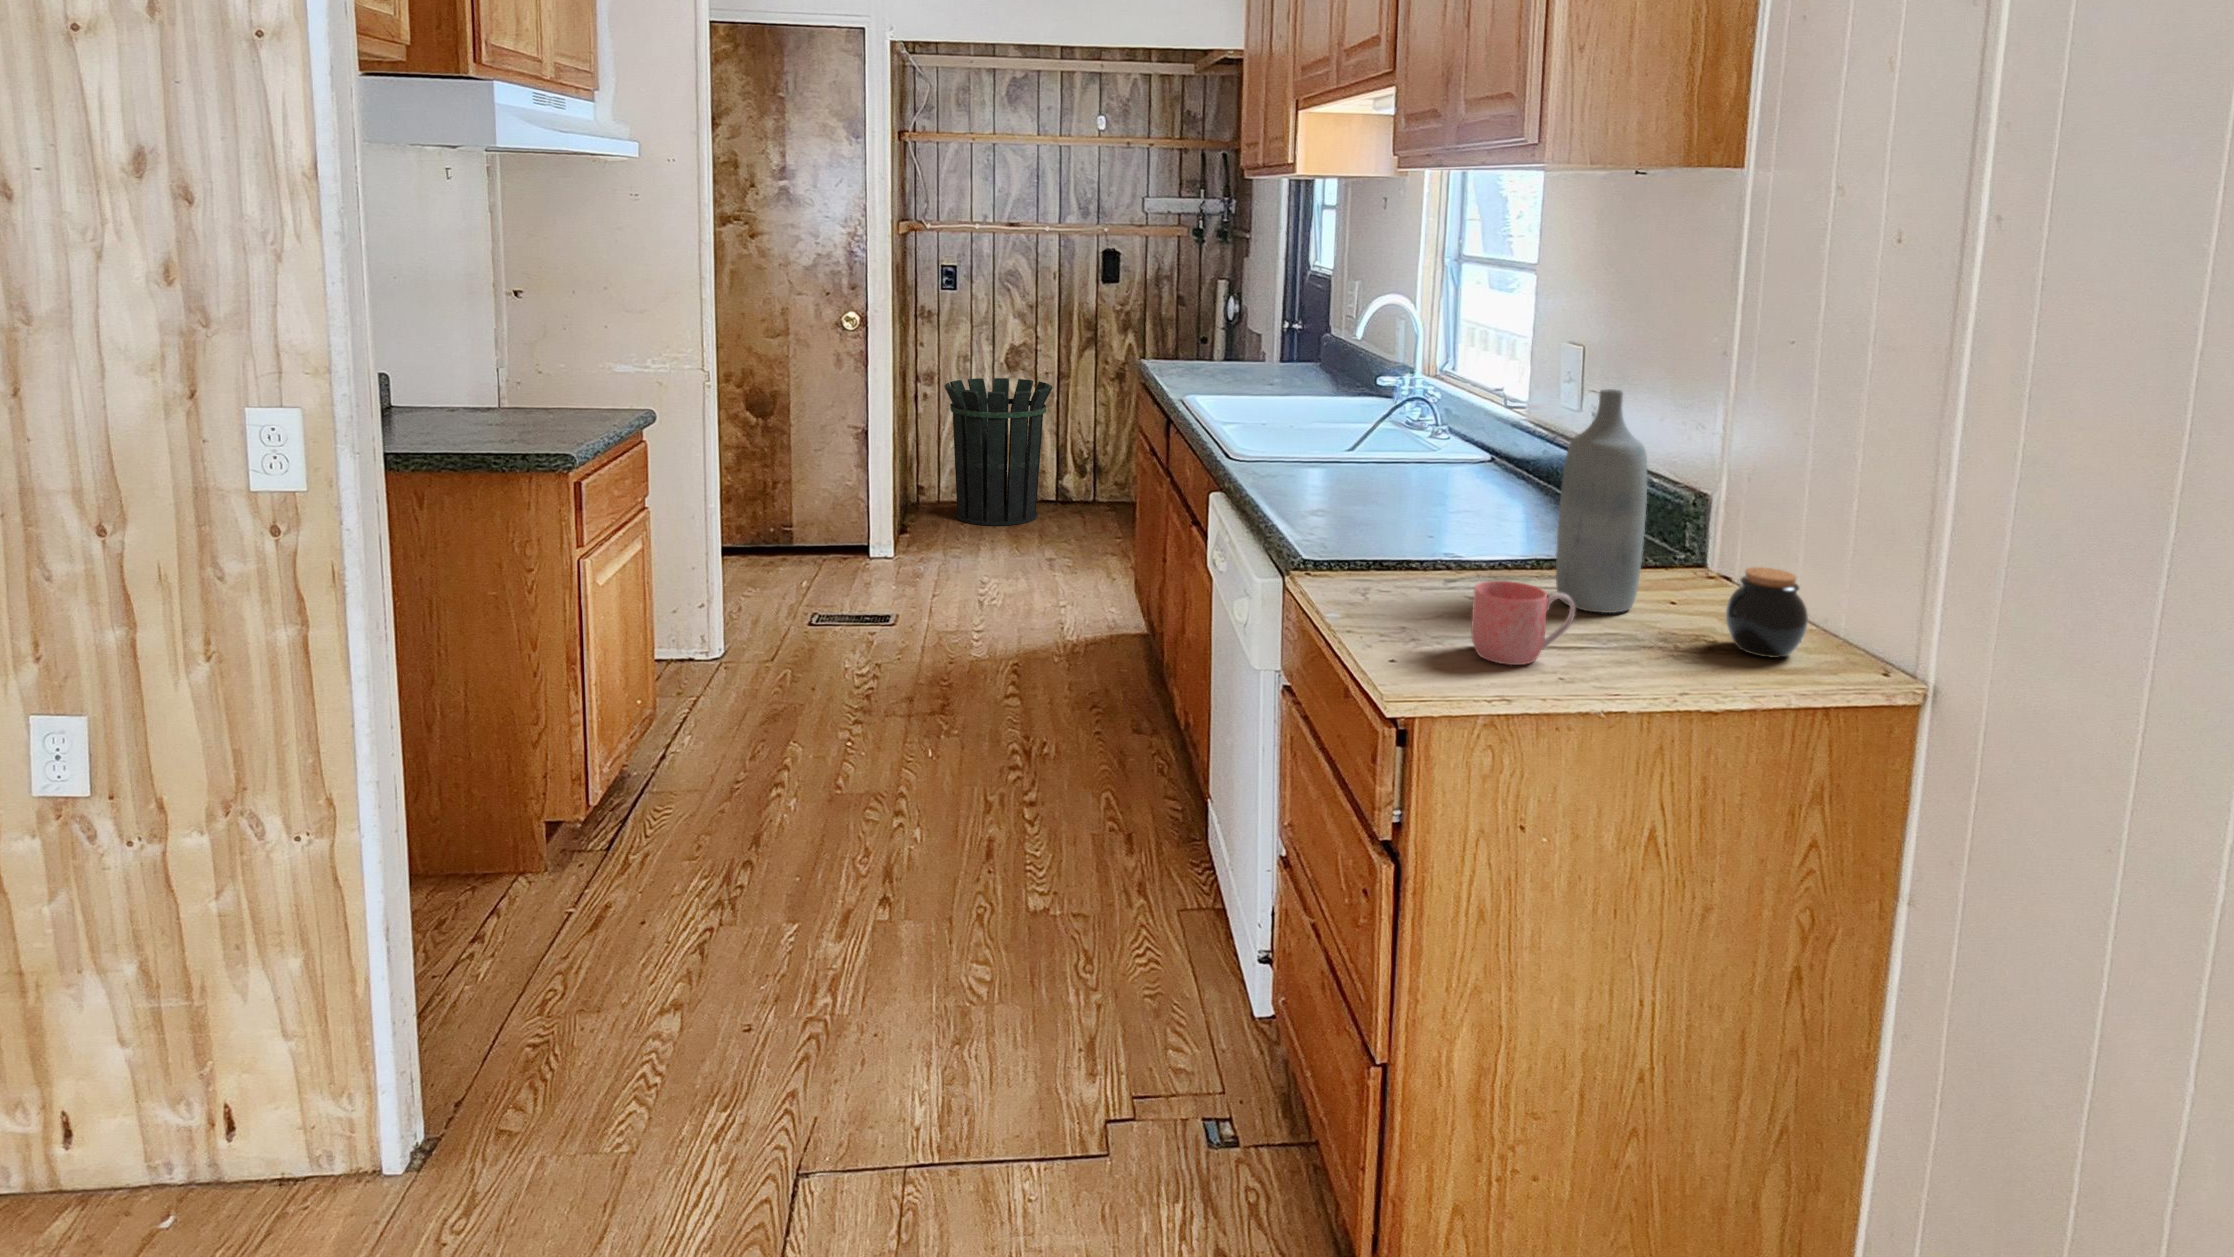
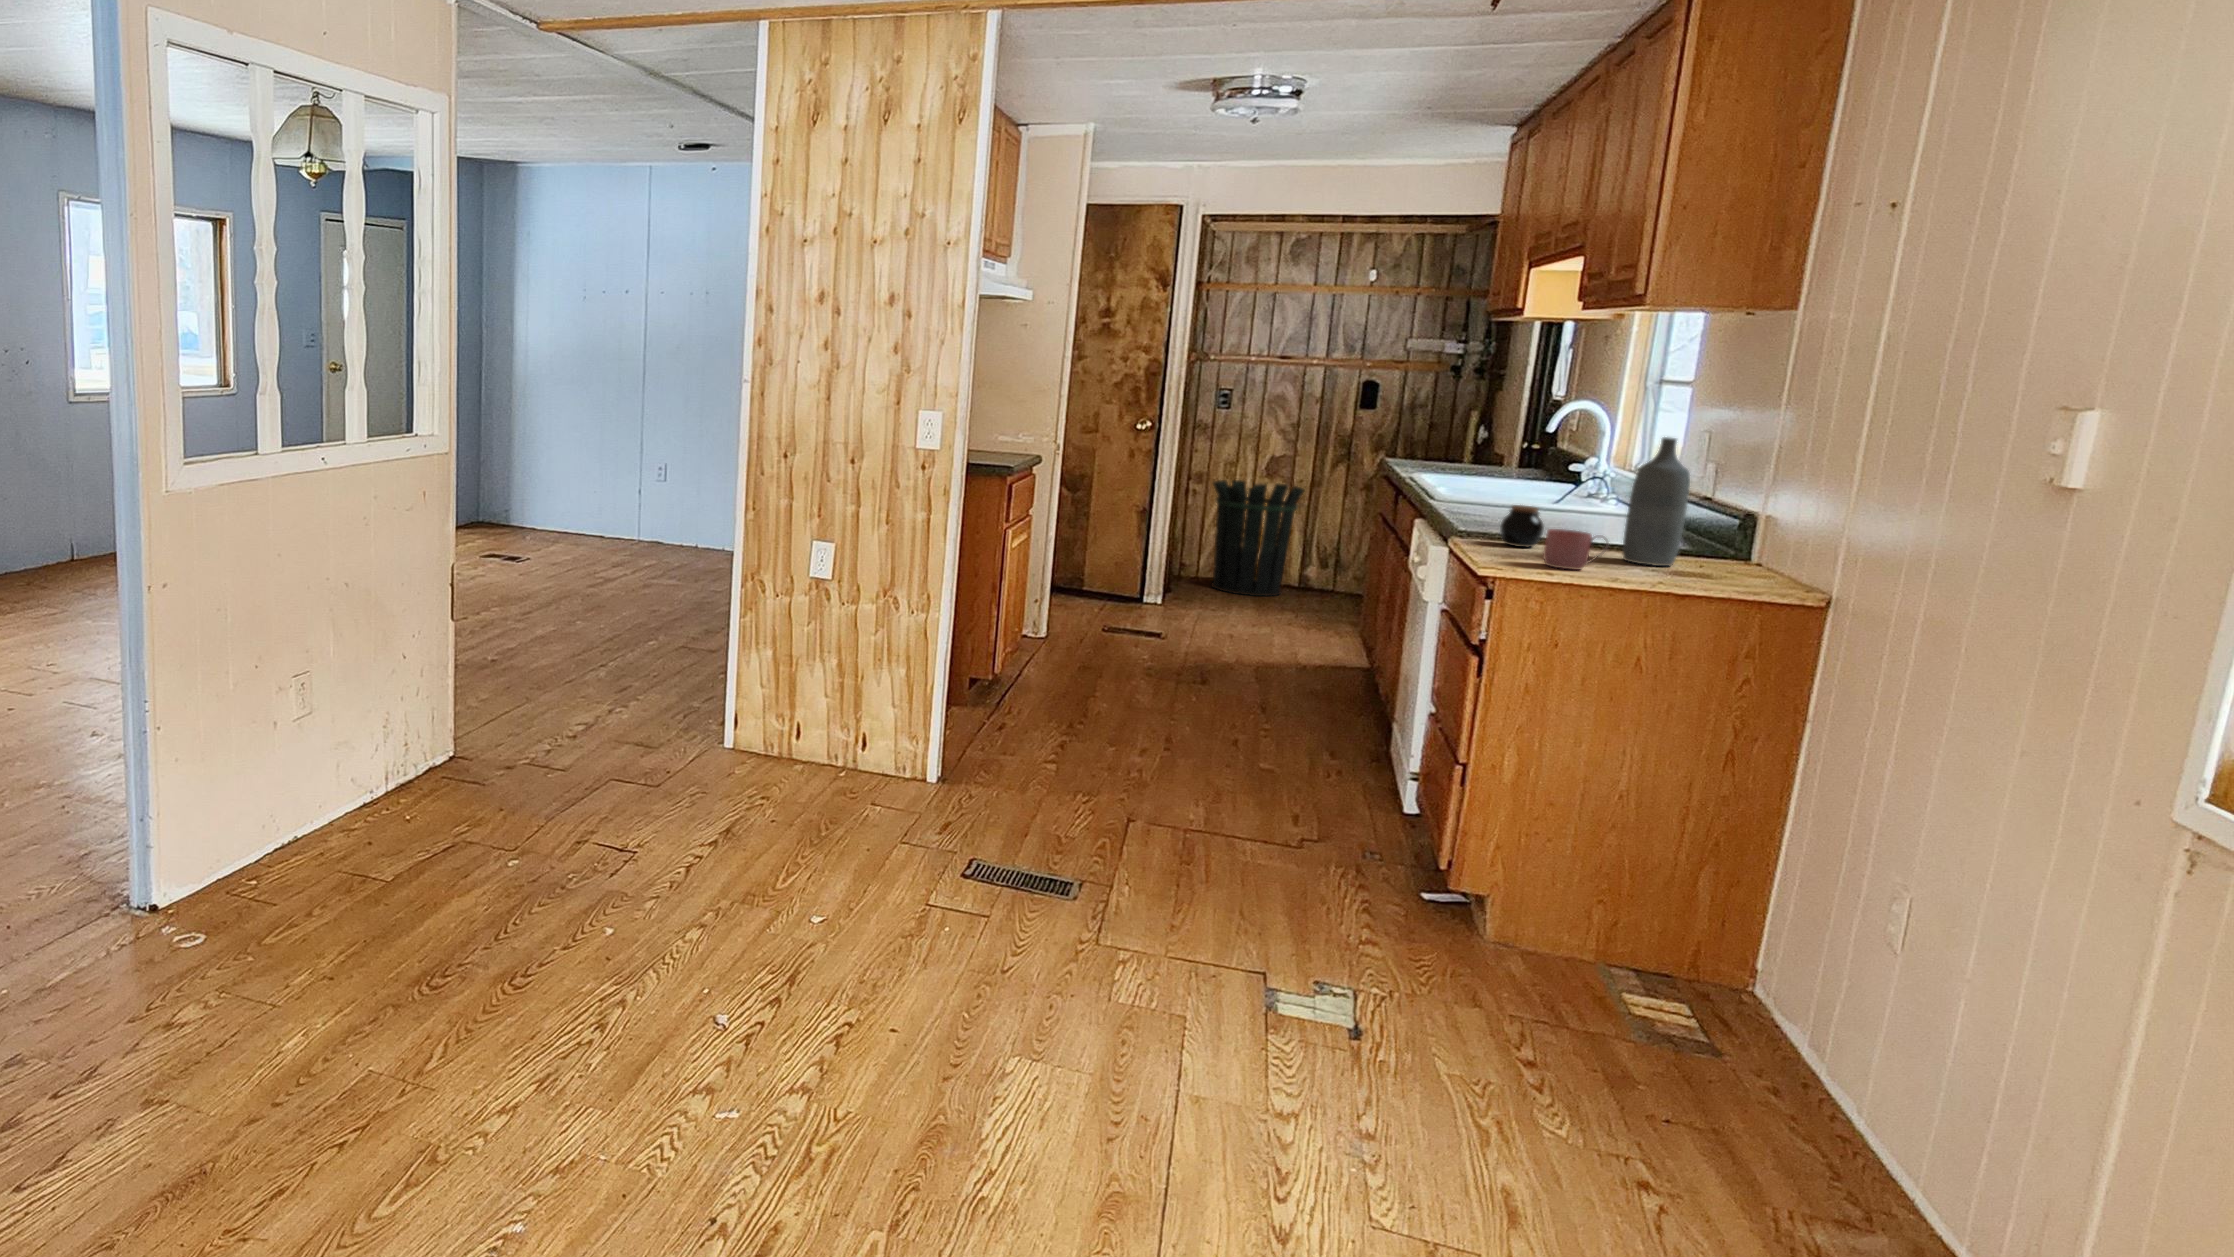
jar: present [1726,567,1808,658] -> present [1500,505,1544,547]

